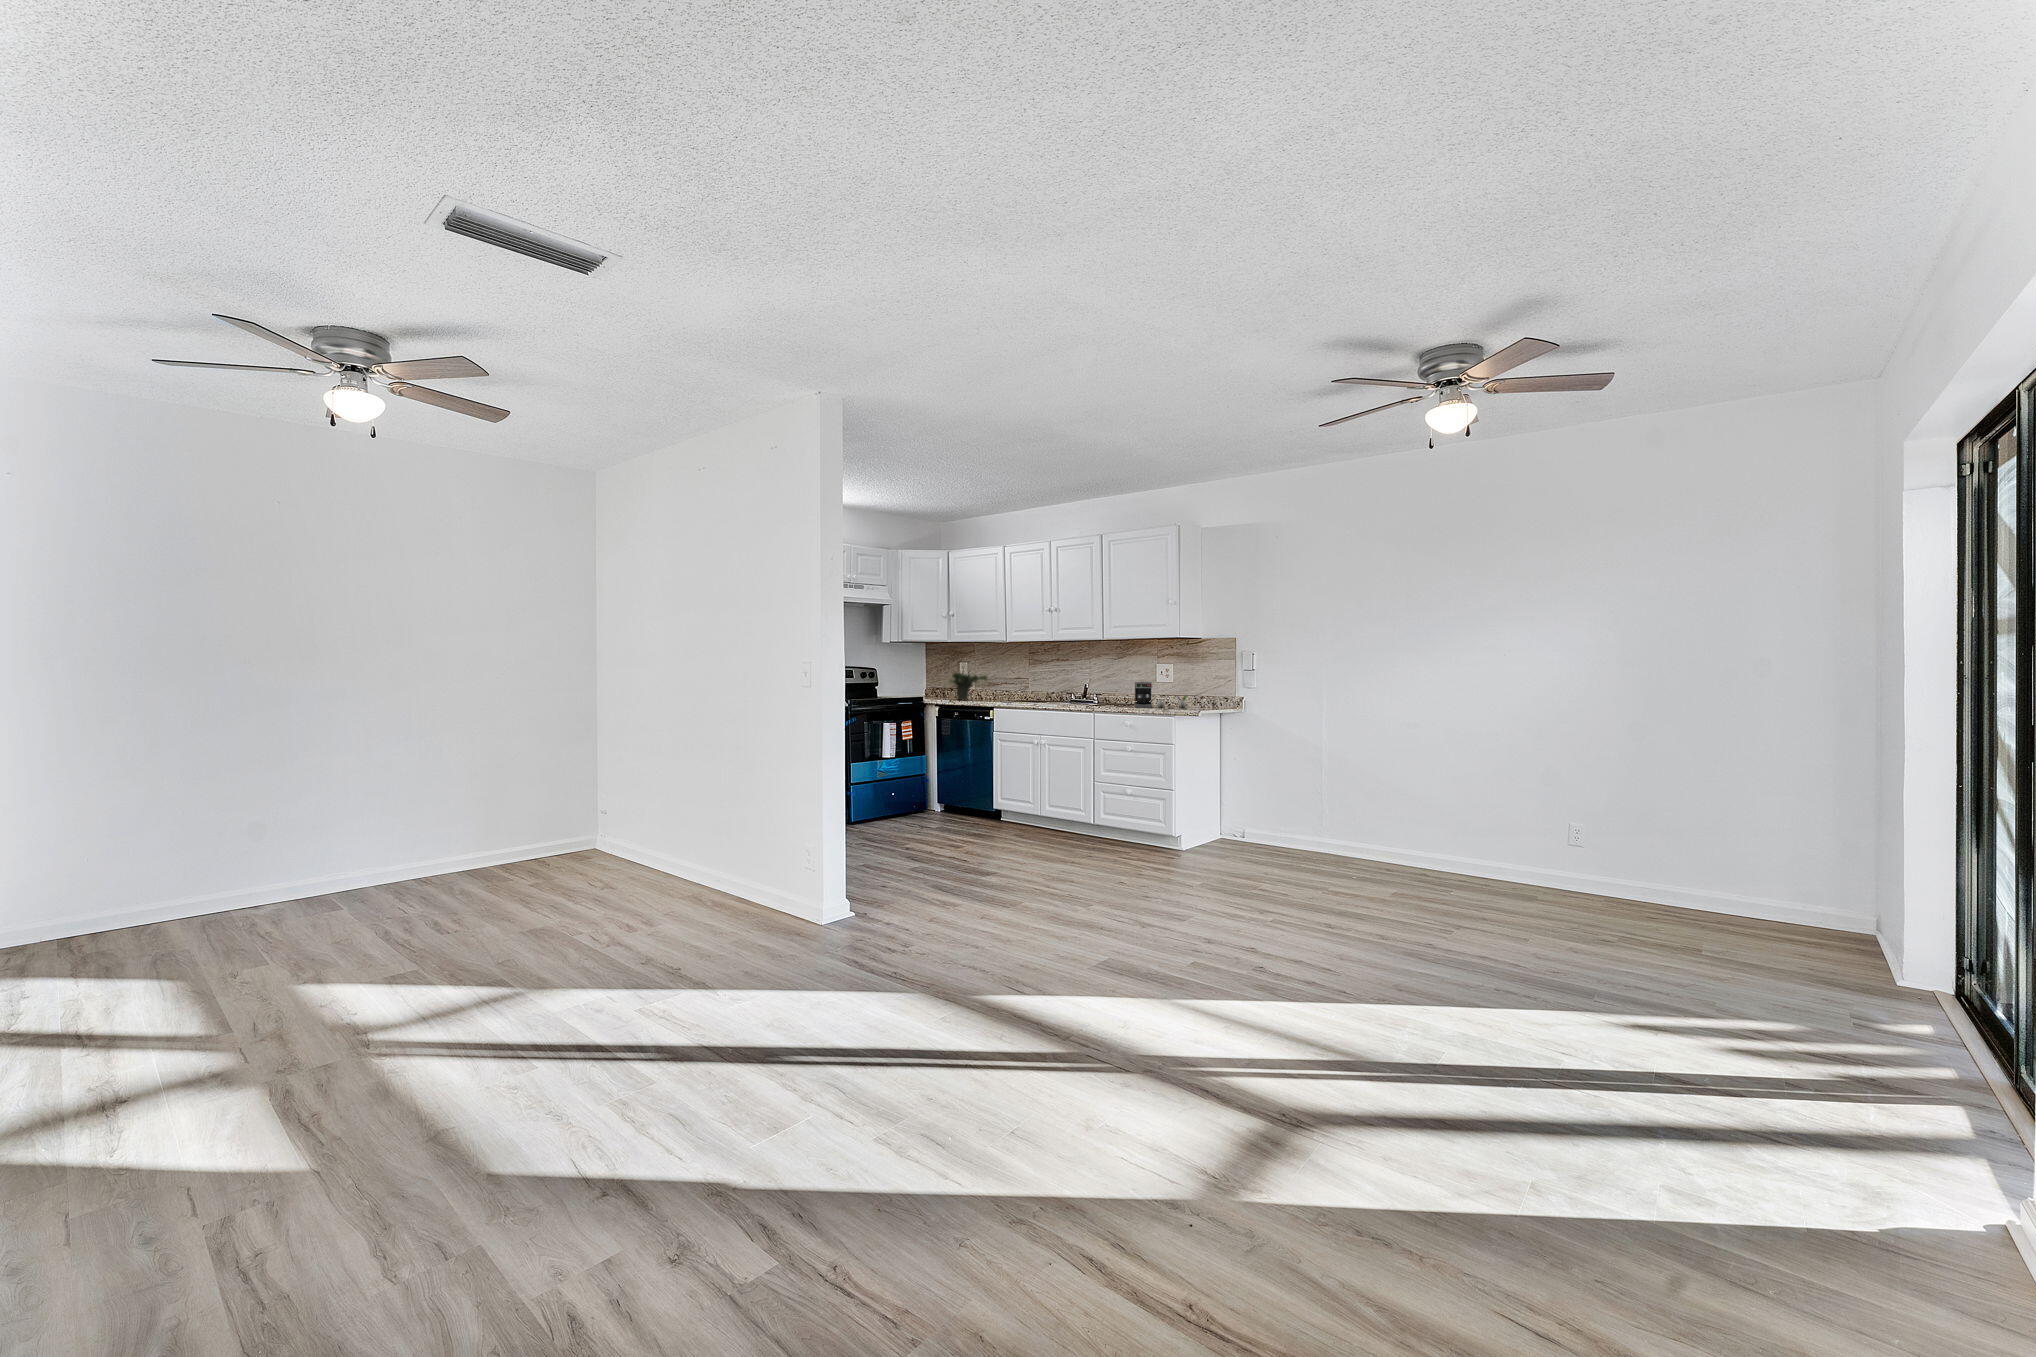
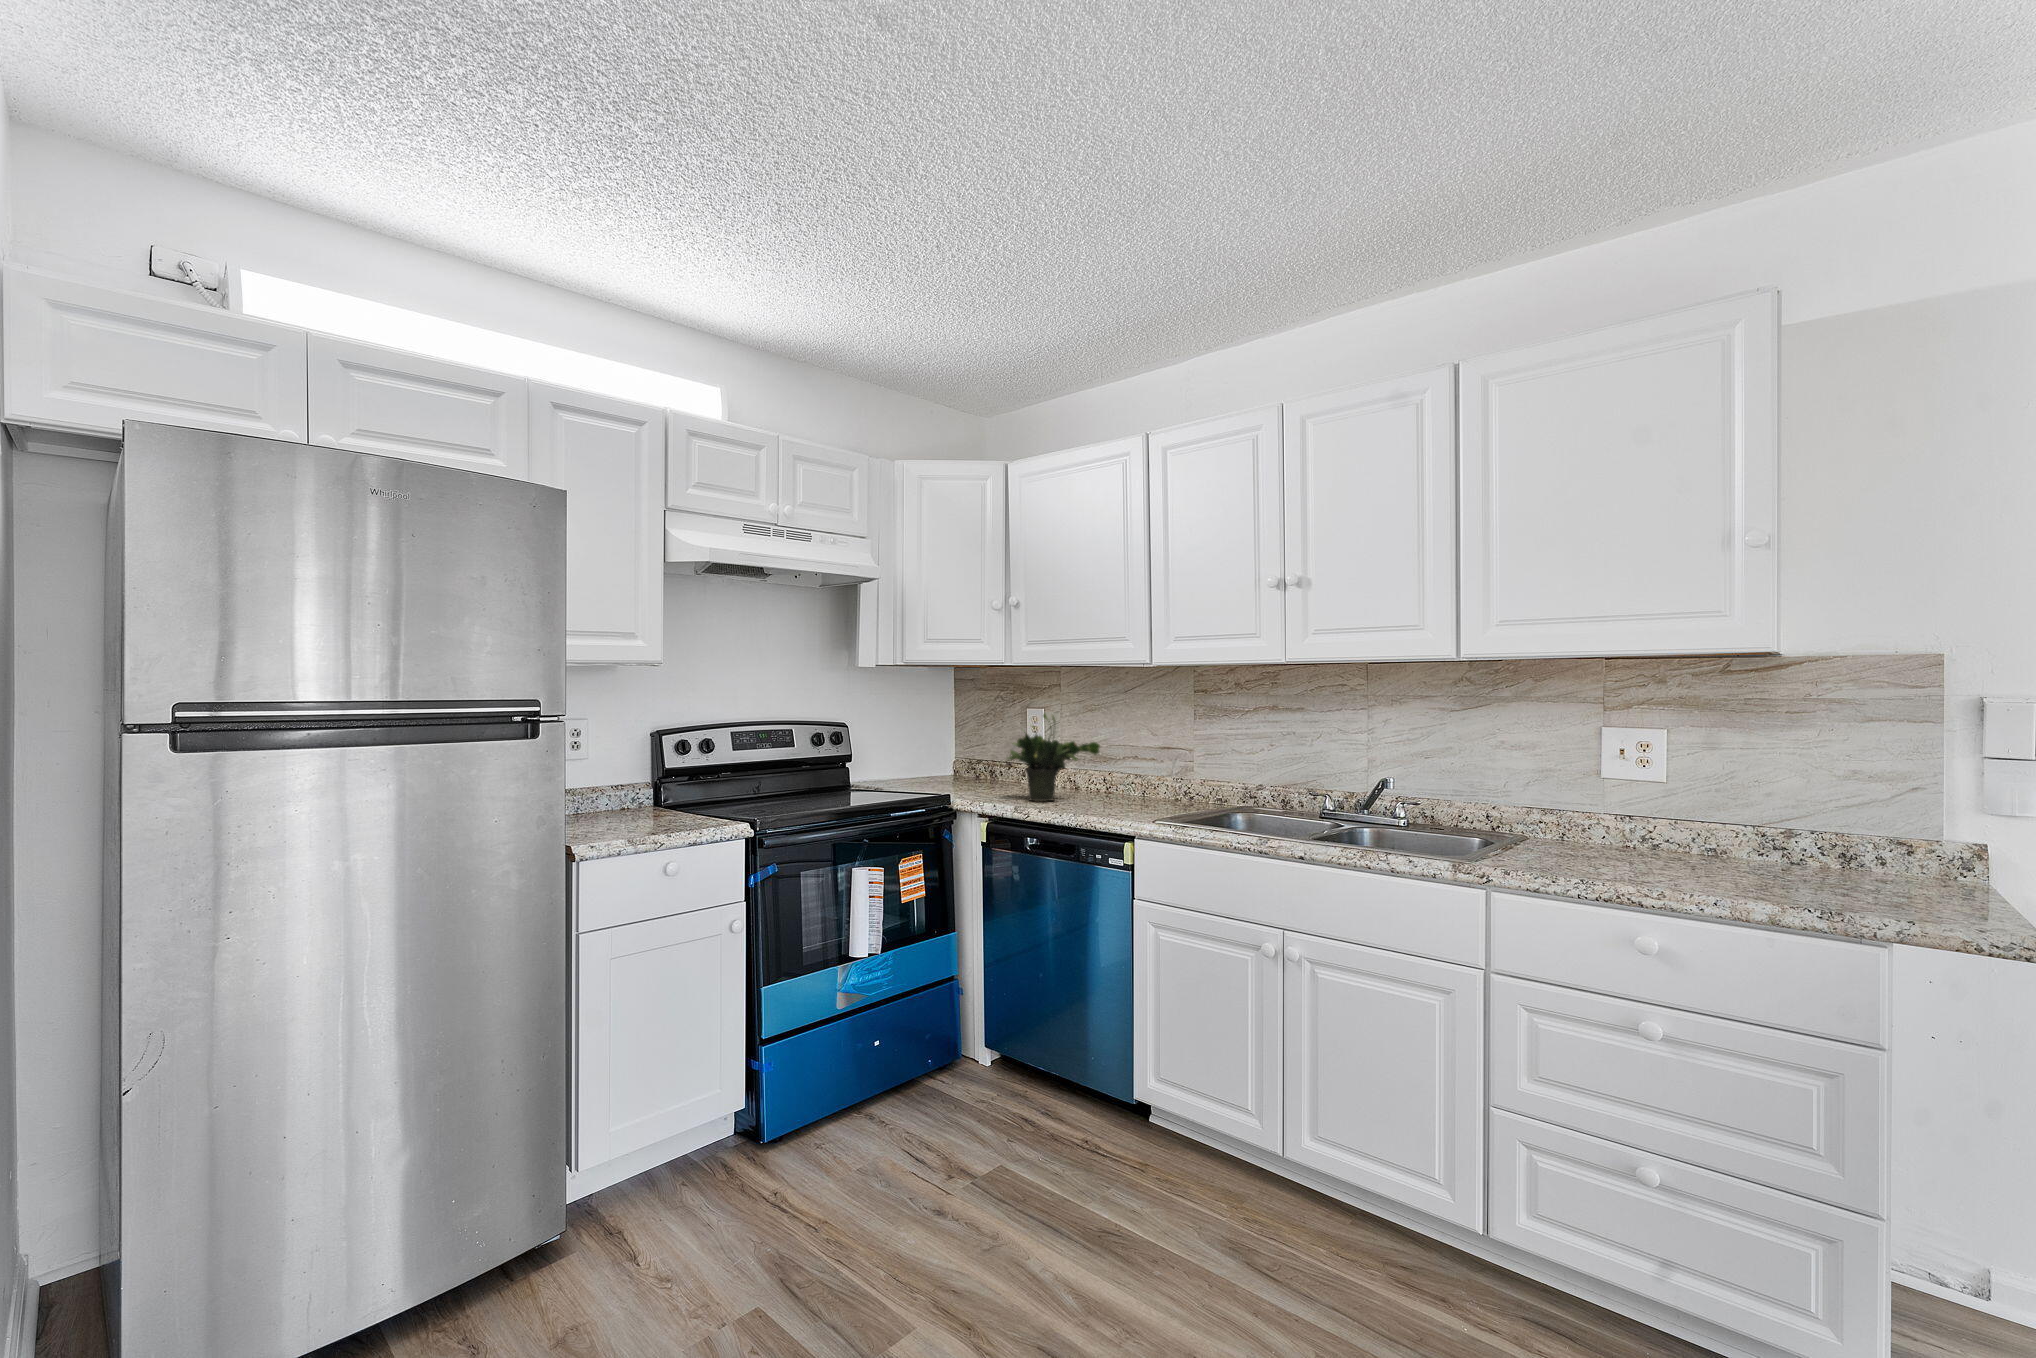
coffee maker: present [1135,682,1187,708] -> none [1573,783,1776,874]

